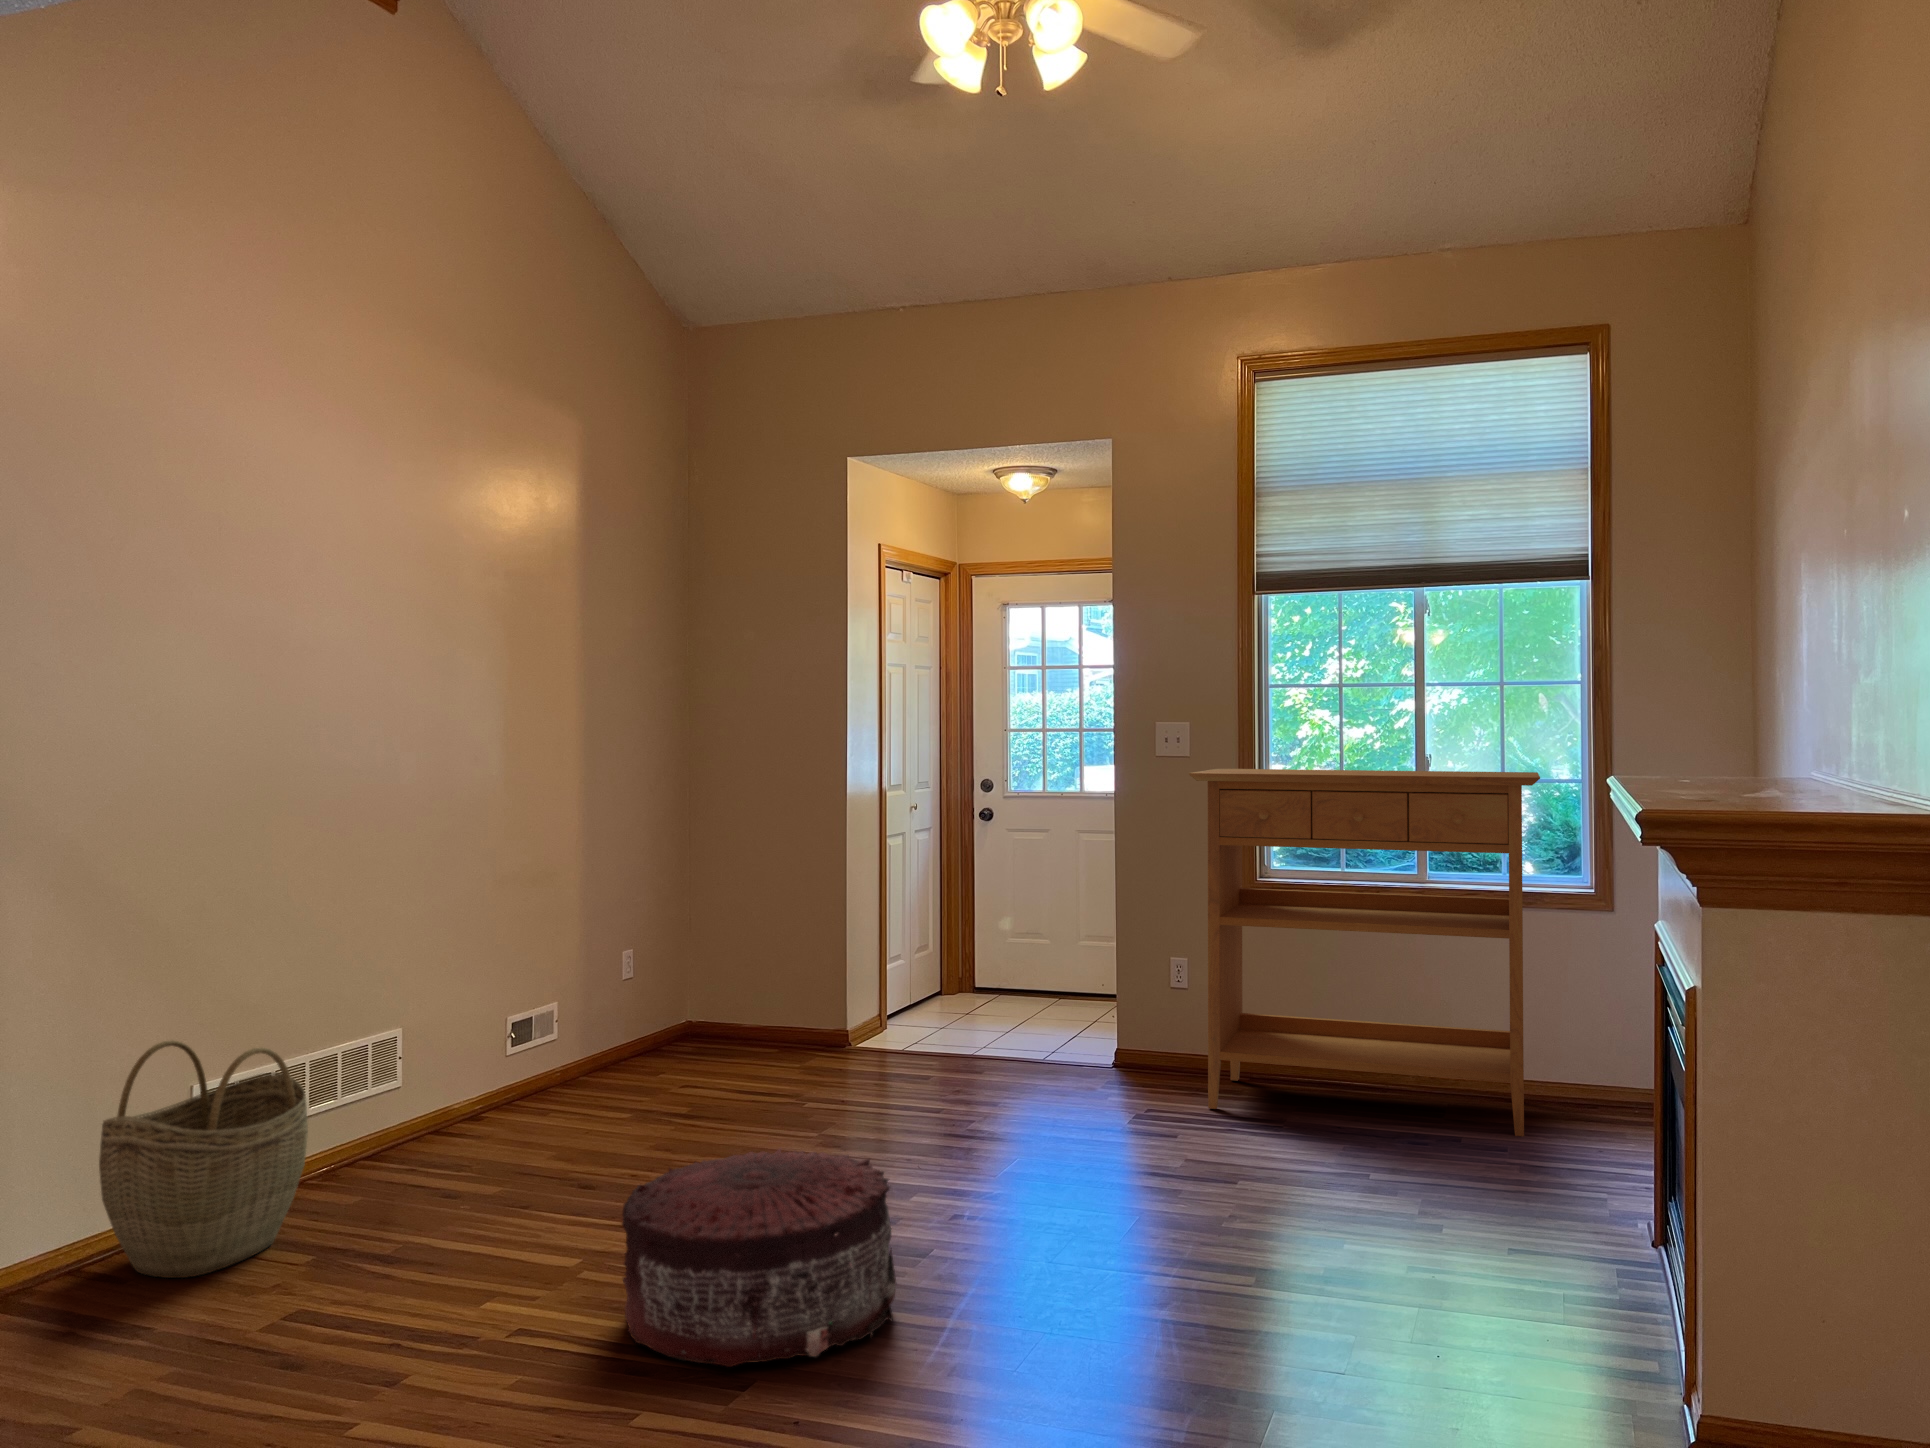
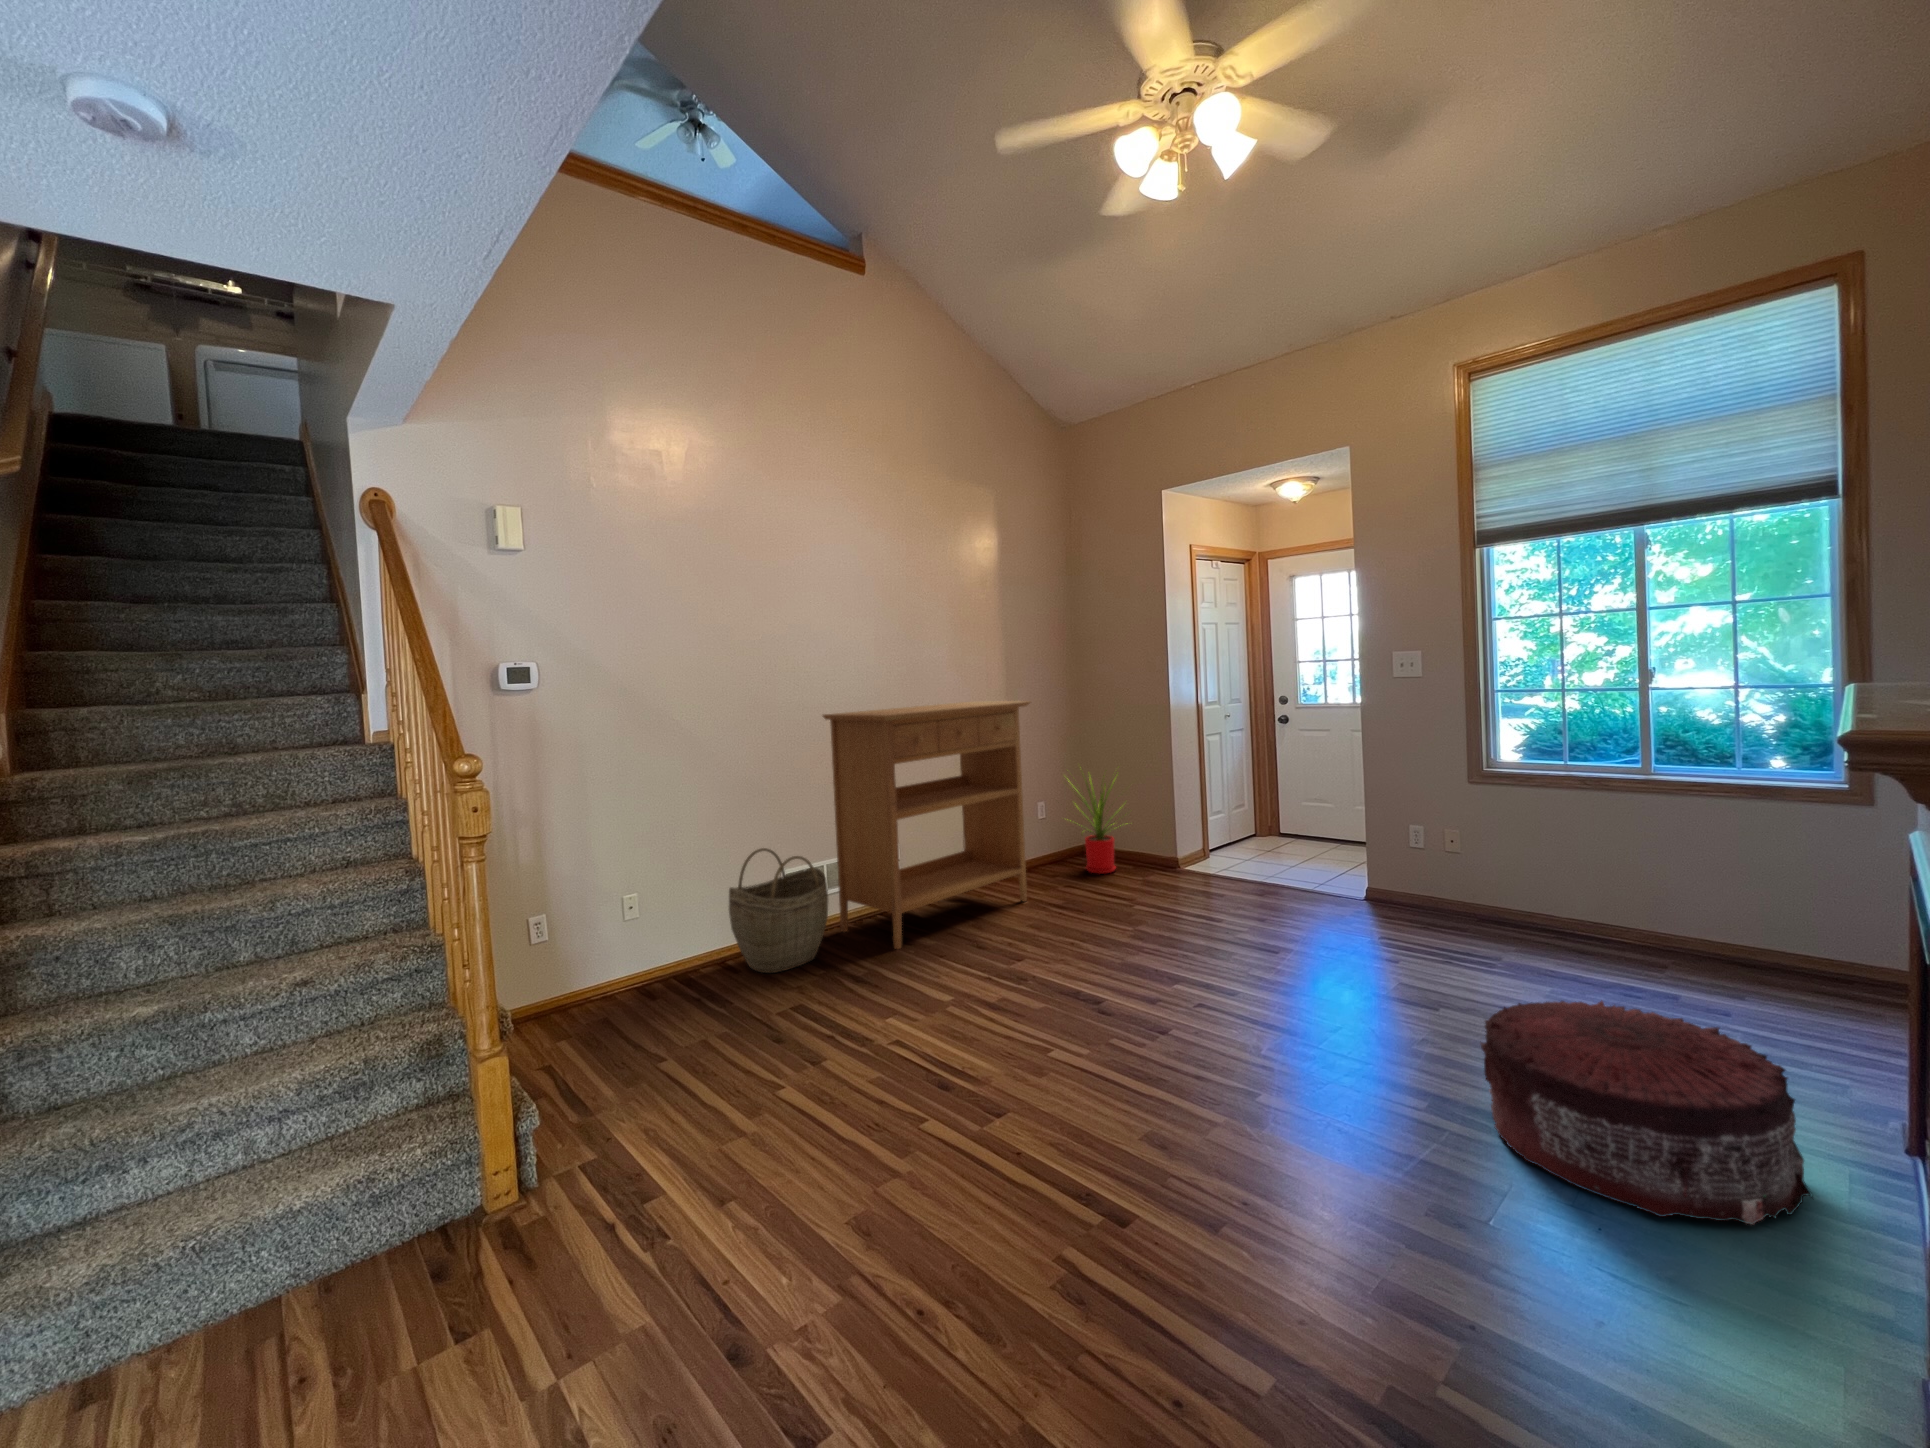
console table: present [1189,769,1540,1136] -> present [823,701,1030,949]
house plant: none [659,881,796,1063] -> present [1070,772,1118,874]
pouf: present [622,1148,896,1367] -> present [1481,1001,1813,1225]

